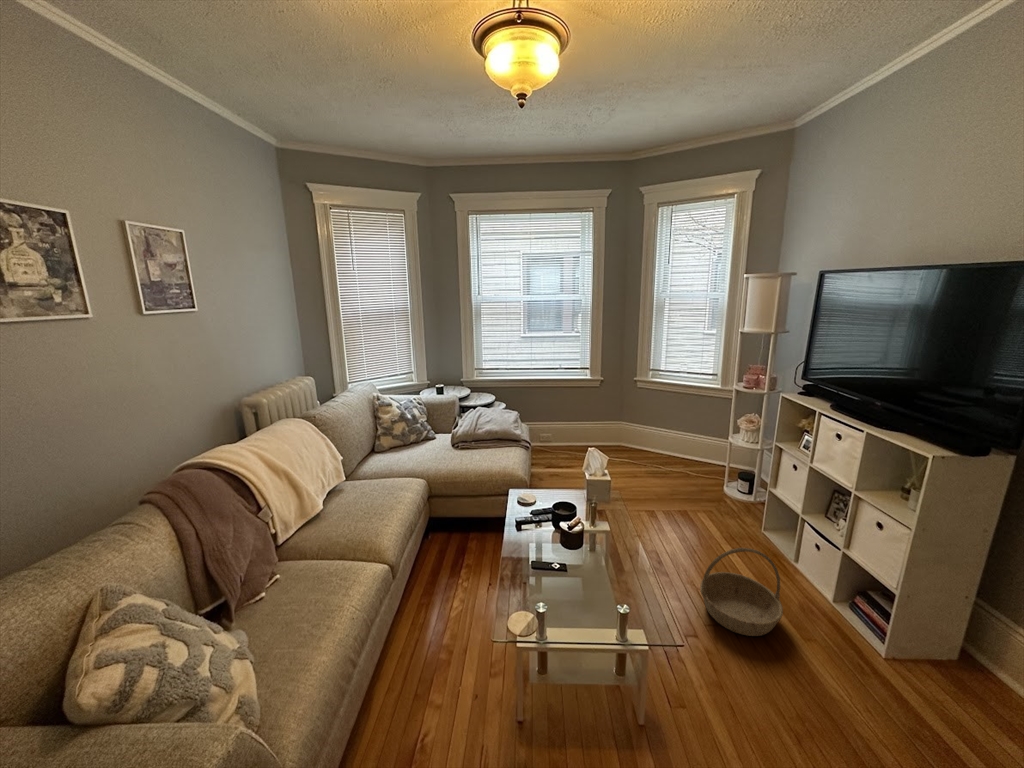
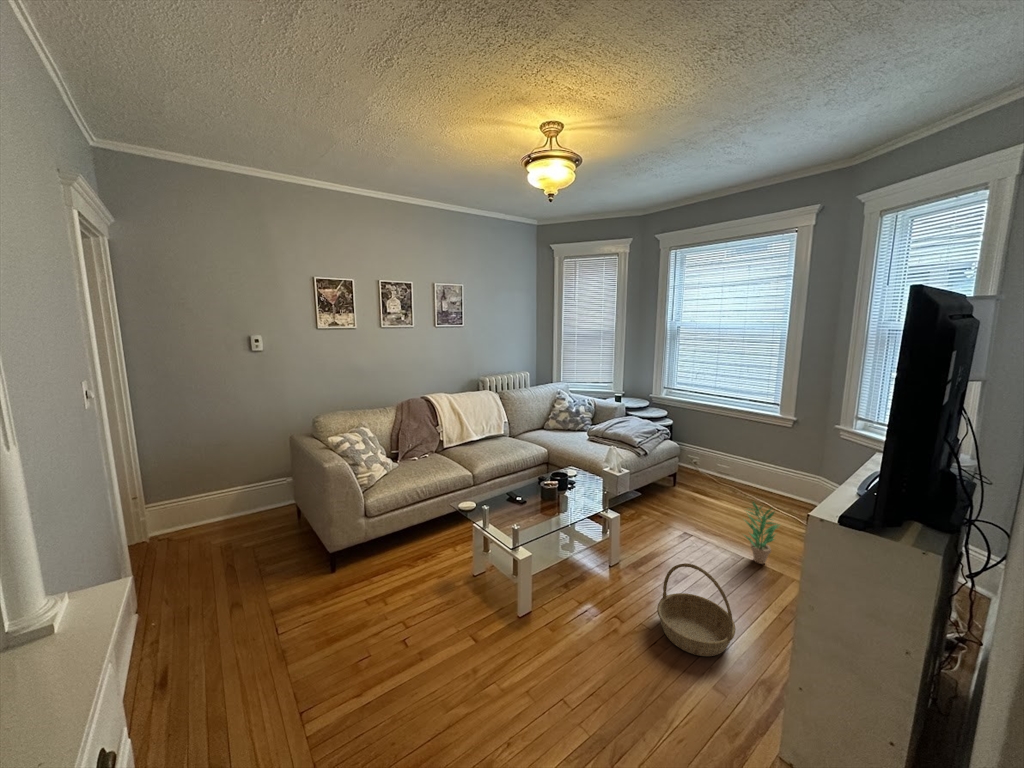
potted plant: none [651,461,685,515] -> present [745,502,778,564]

